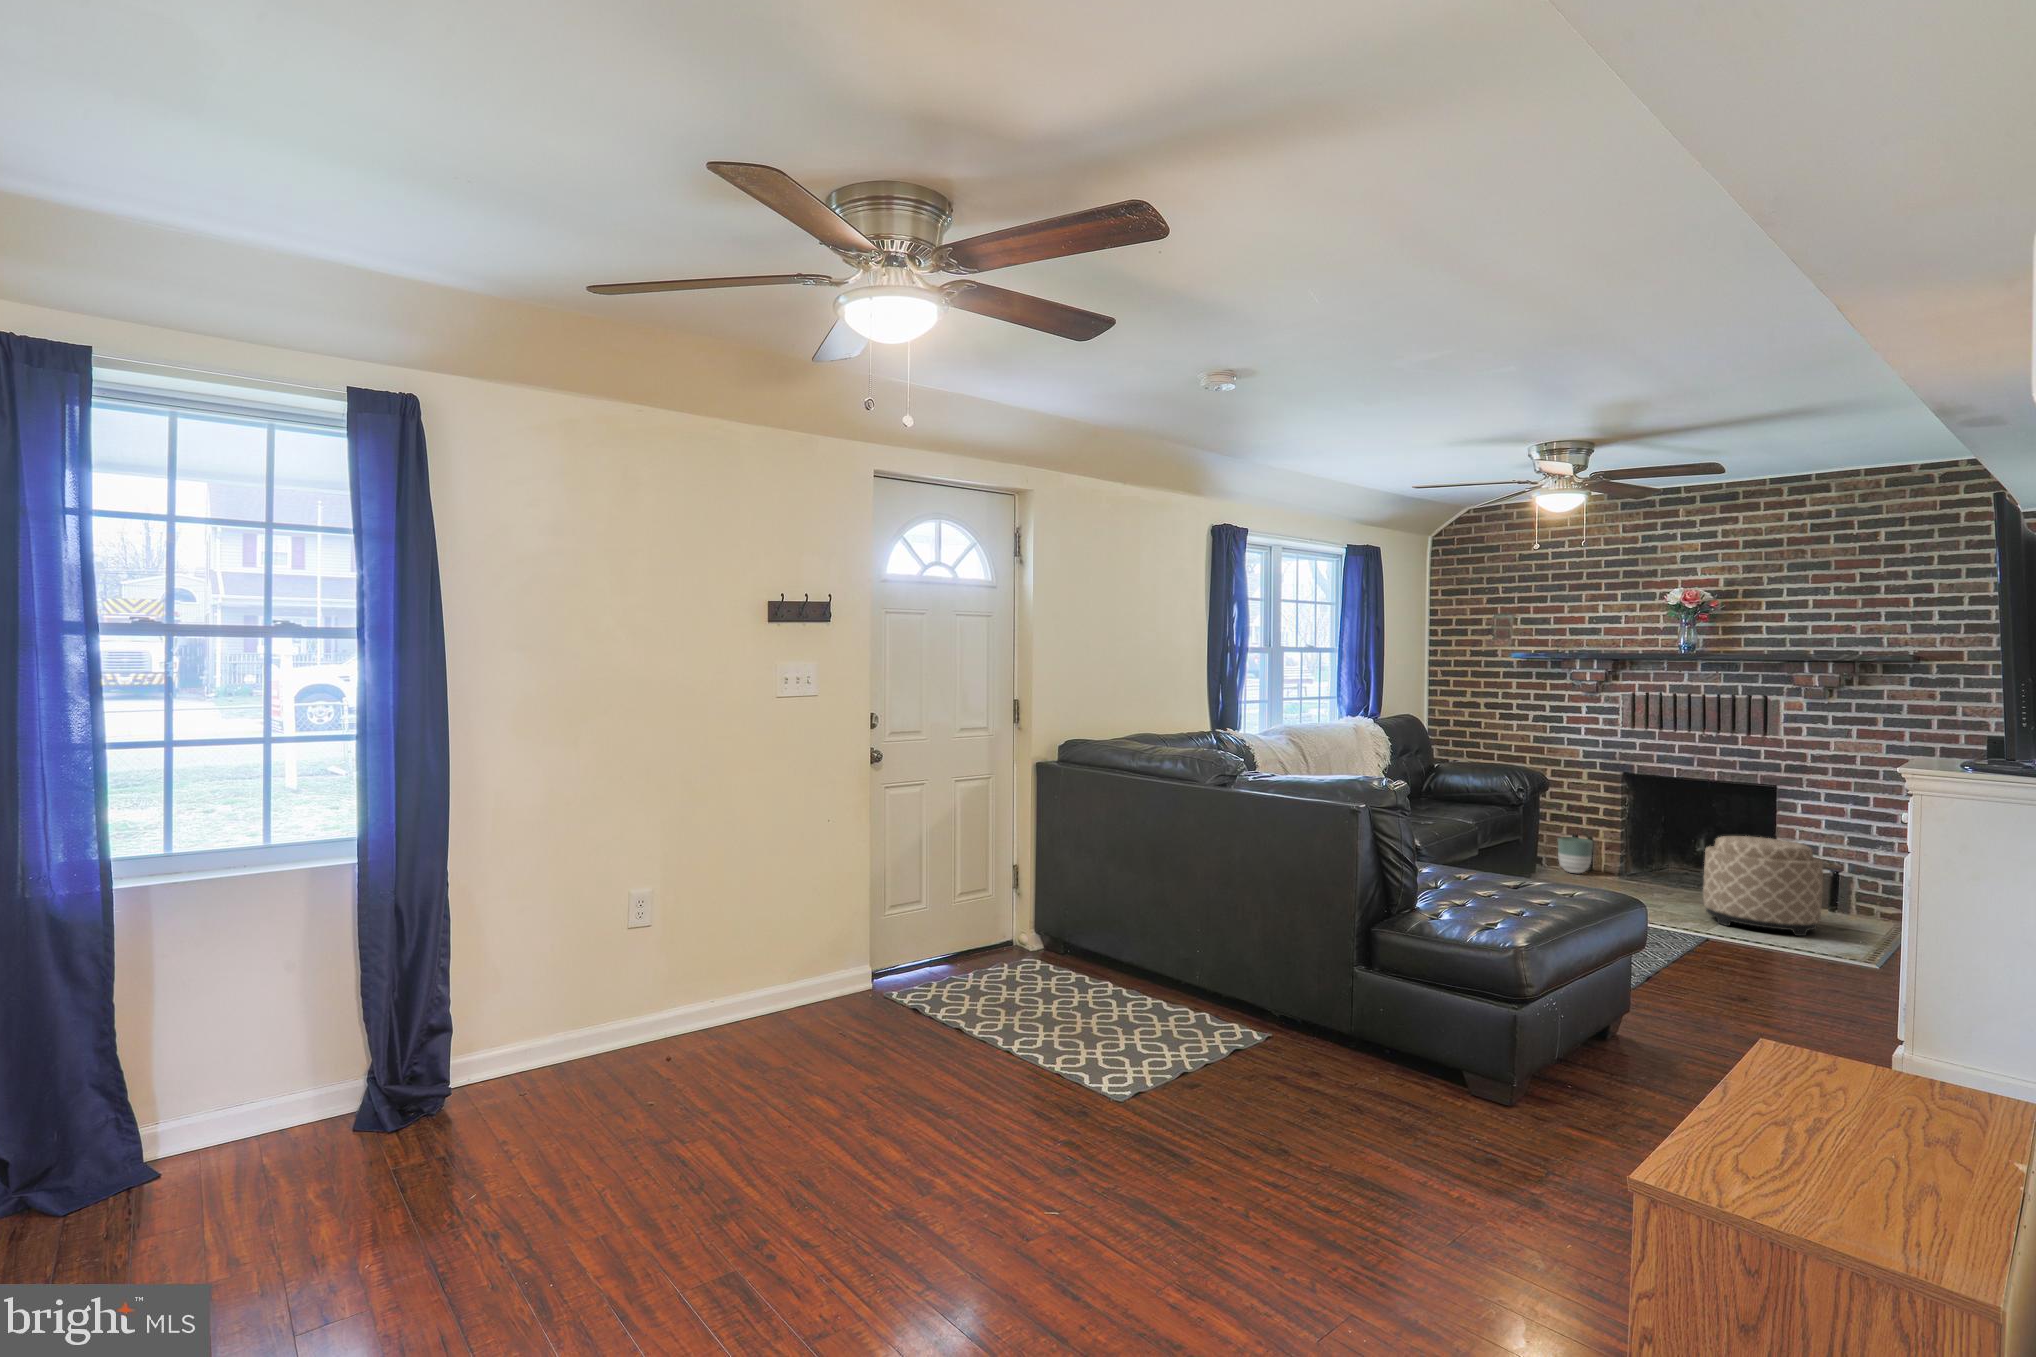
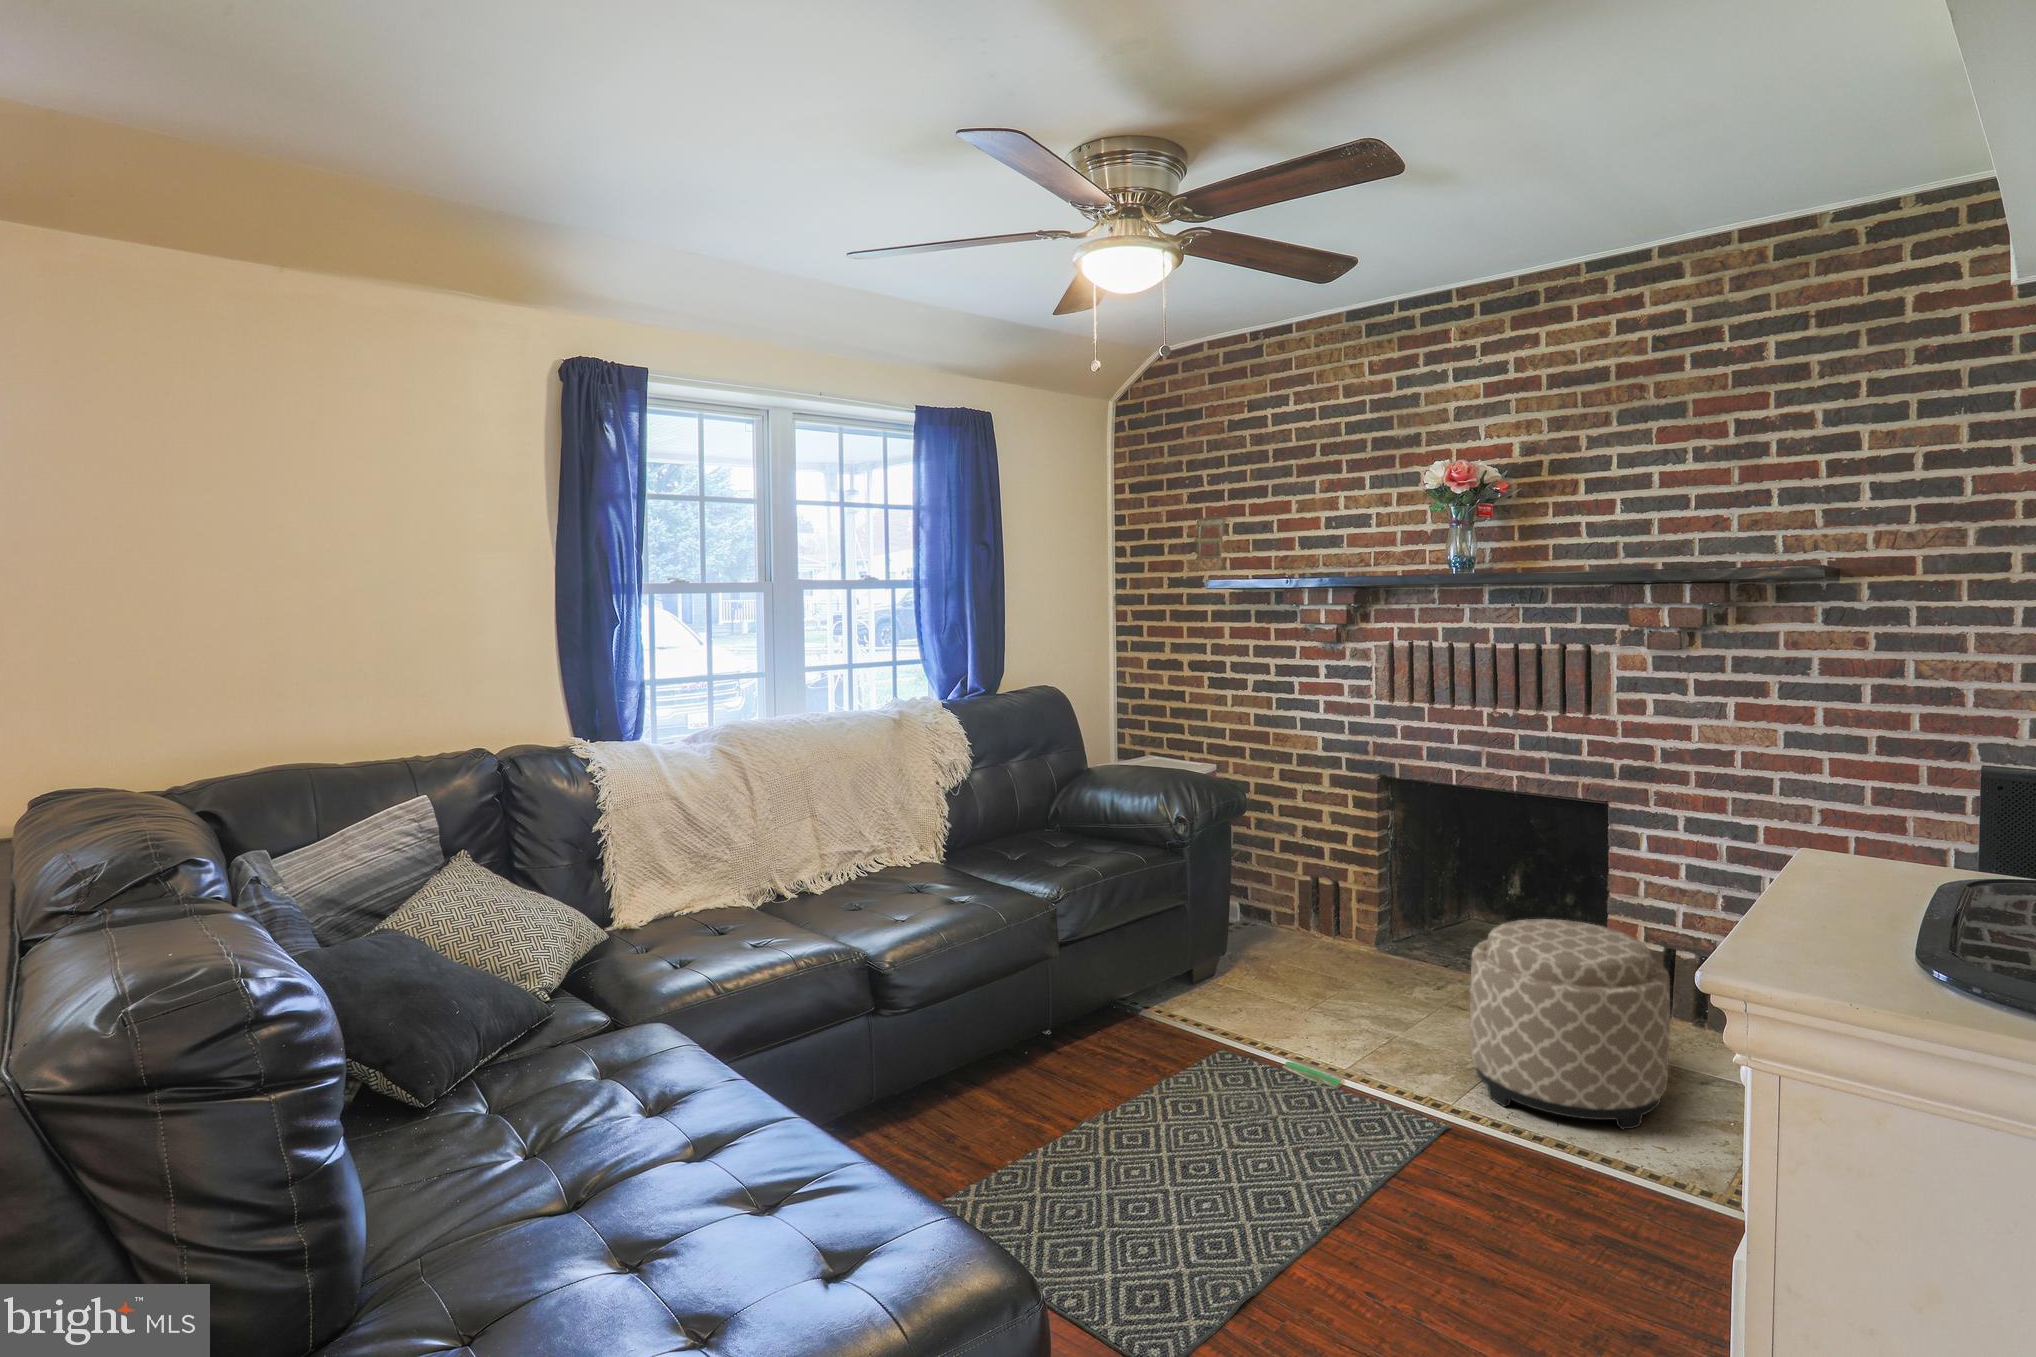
planter: present [1557,837,1593,874] -> none [1284,884,1337,947]

